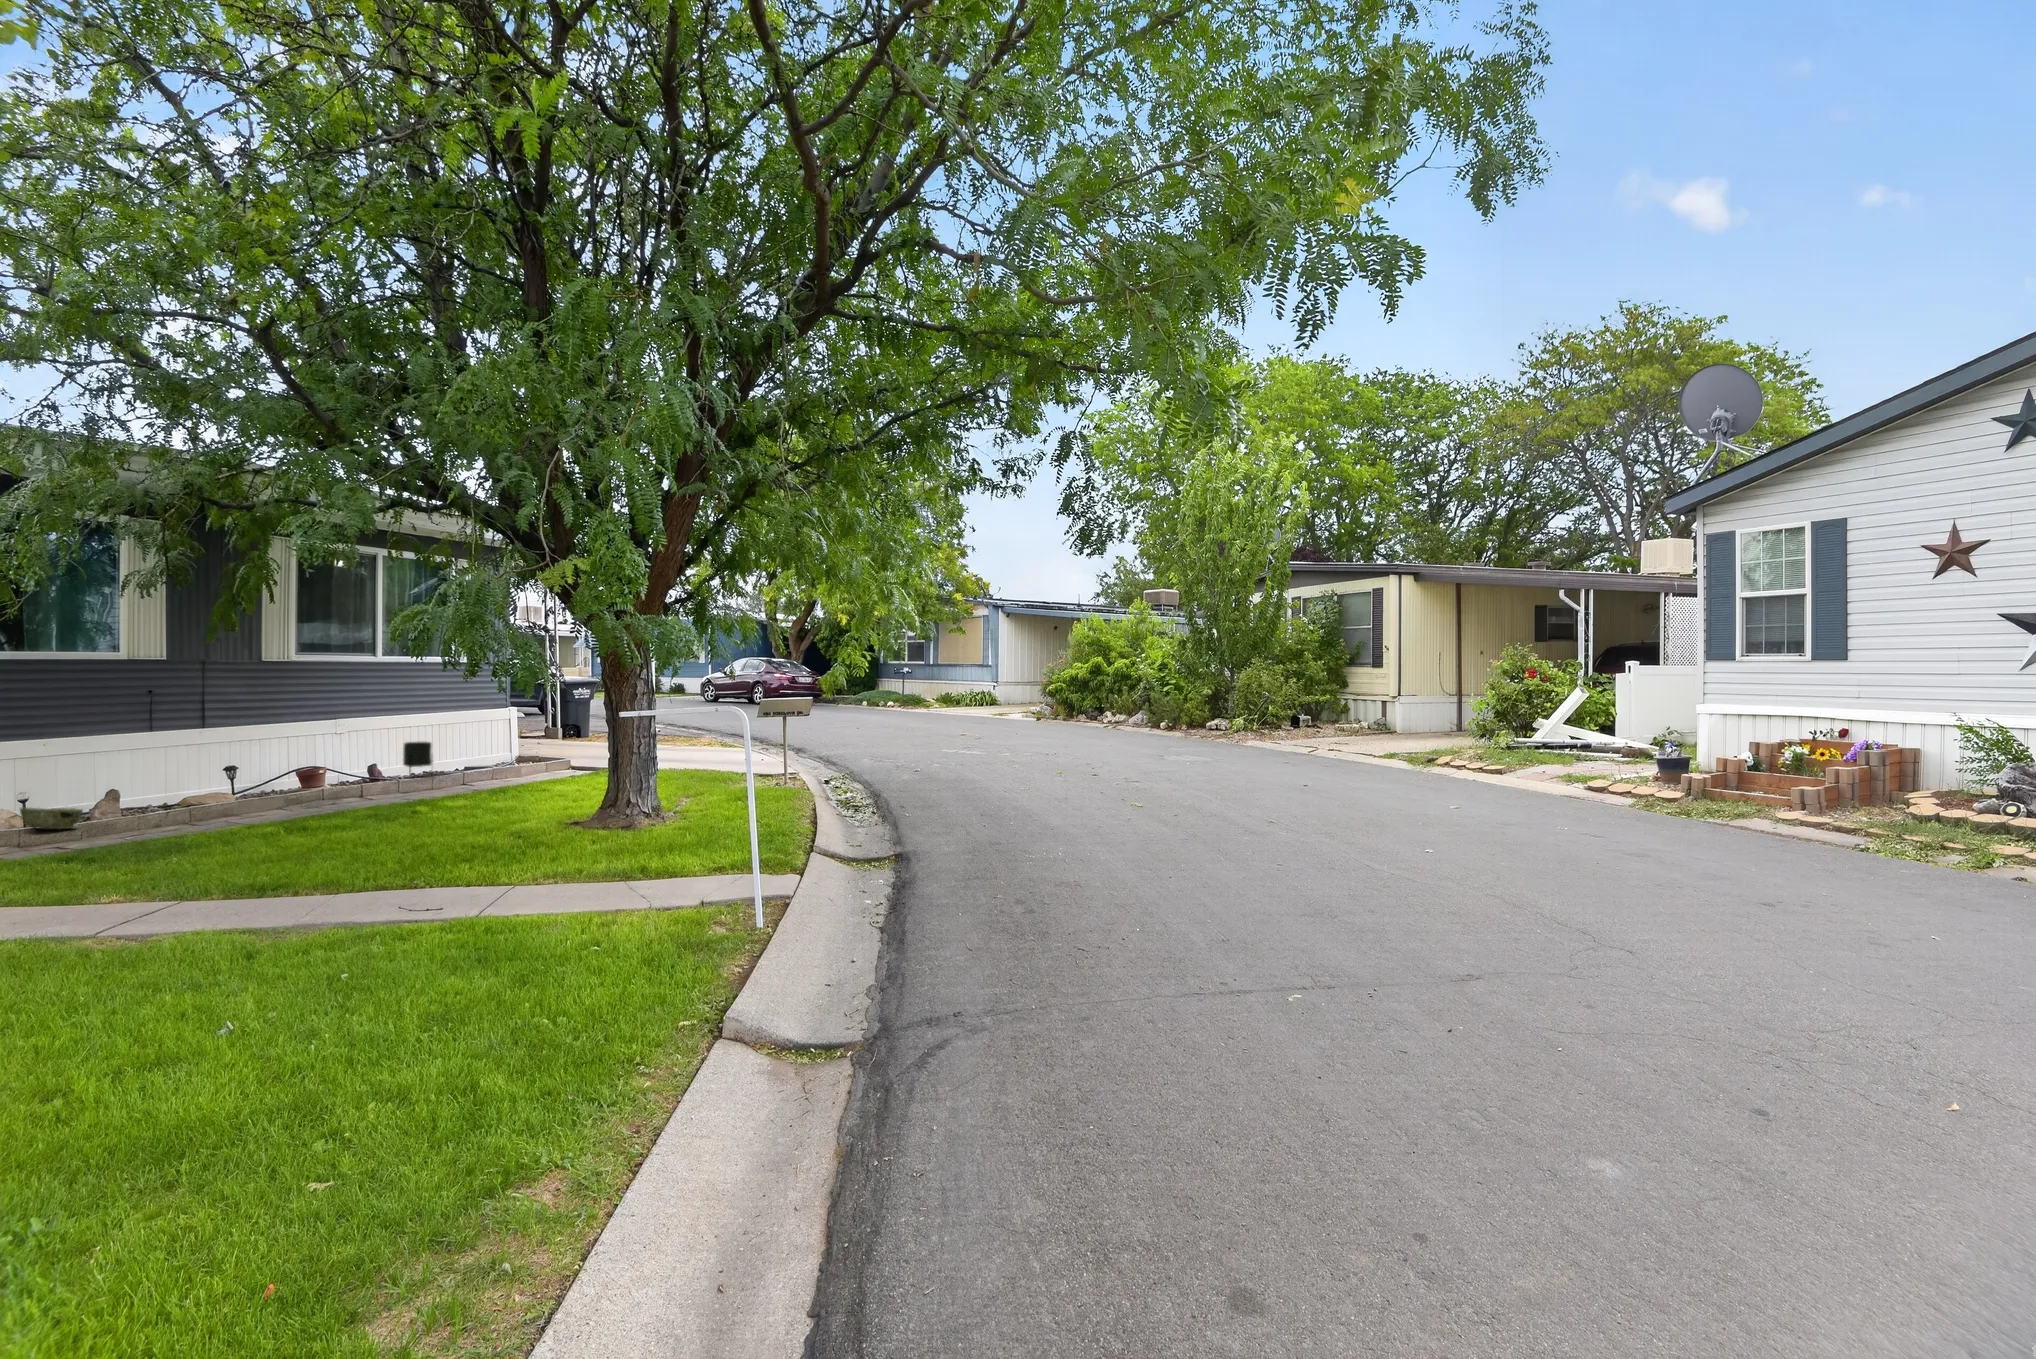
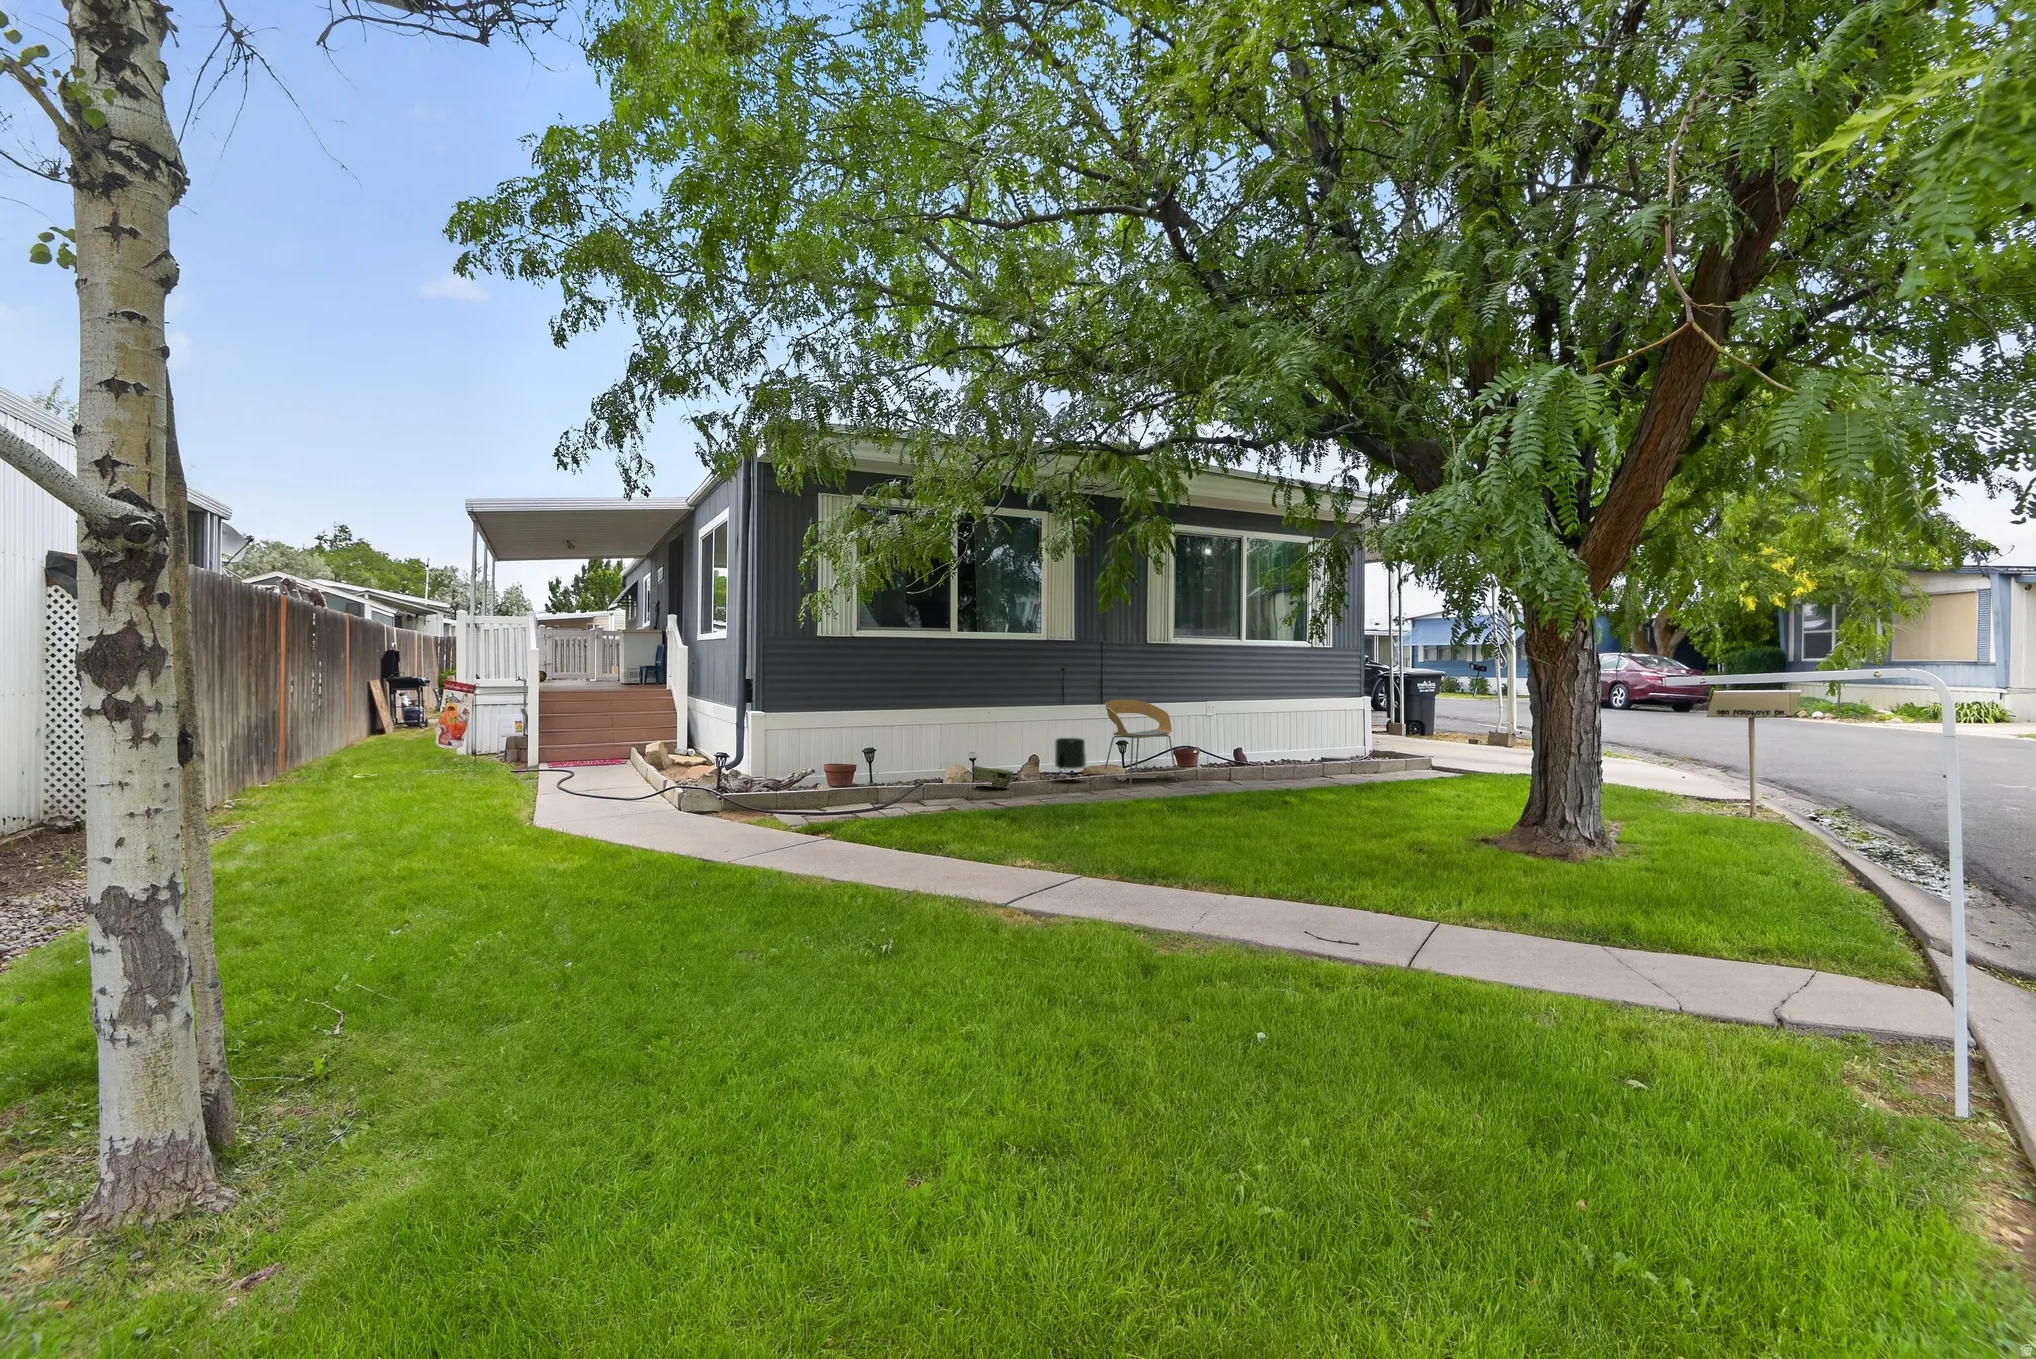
chair: none [207,723,301,811] -> present [1104,700,1177,785]
planter: present [403,742,432,769] -> present [1055,738,1086,780]

